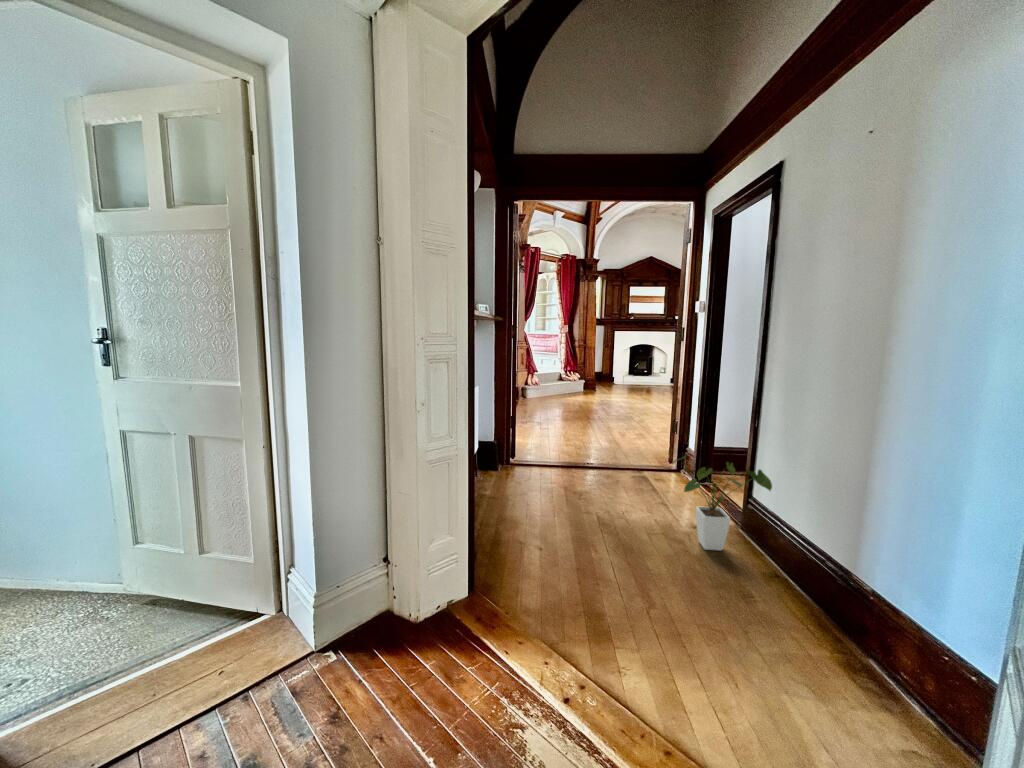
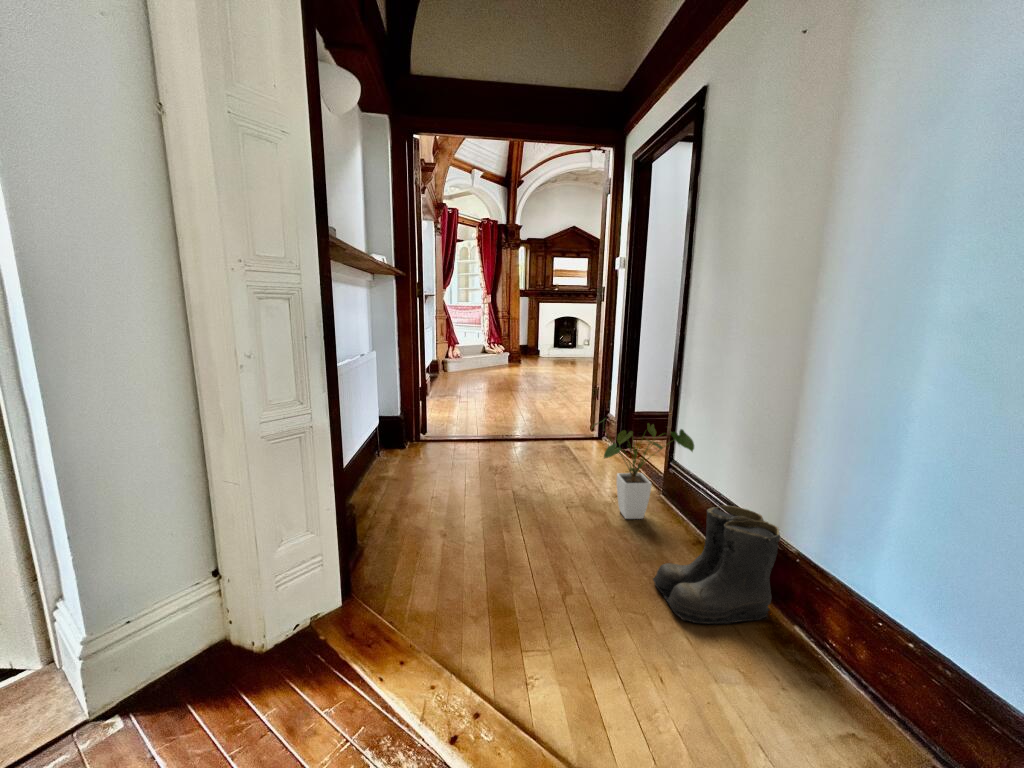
boots: none [730,542,851,649] -> present [653,506,780,624]

